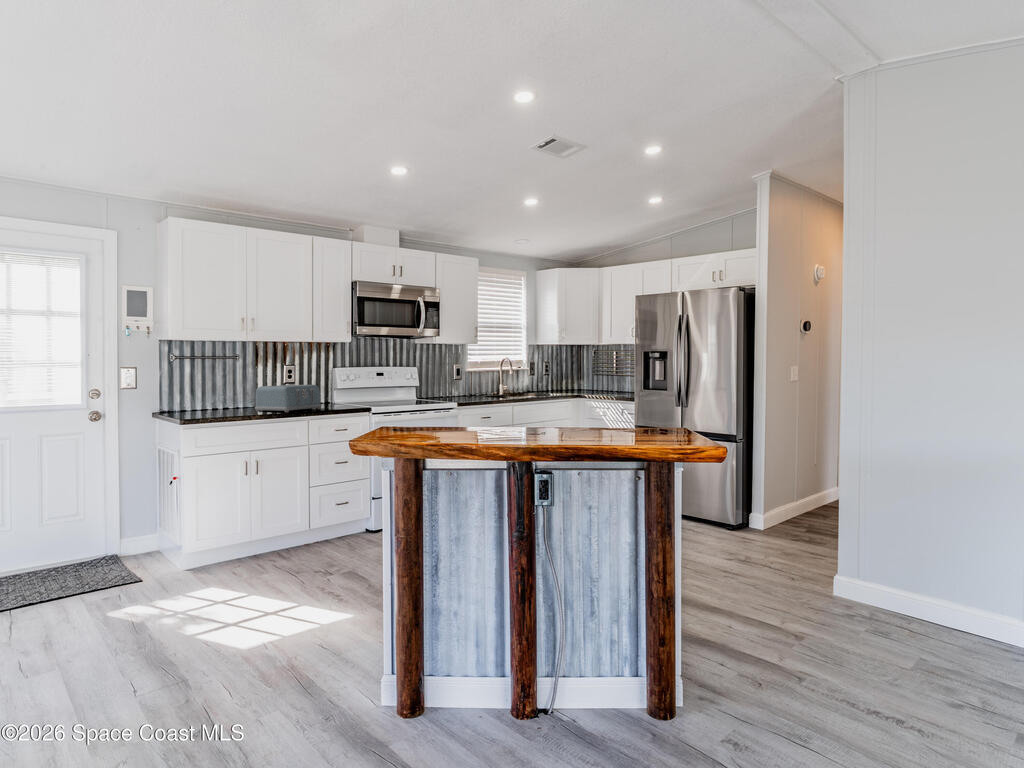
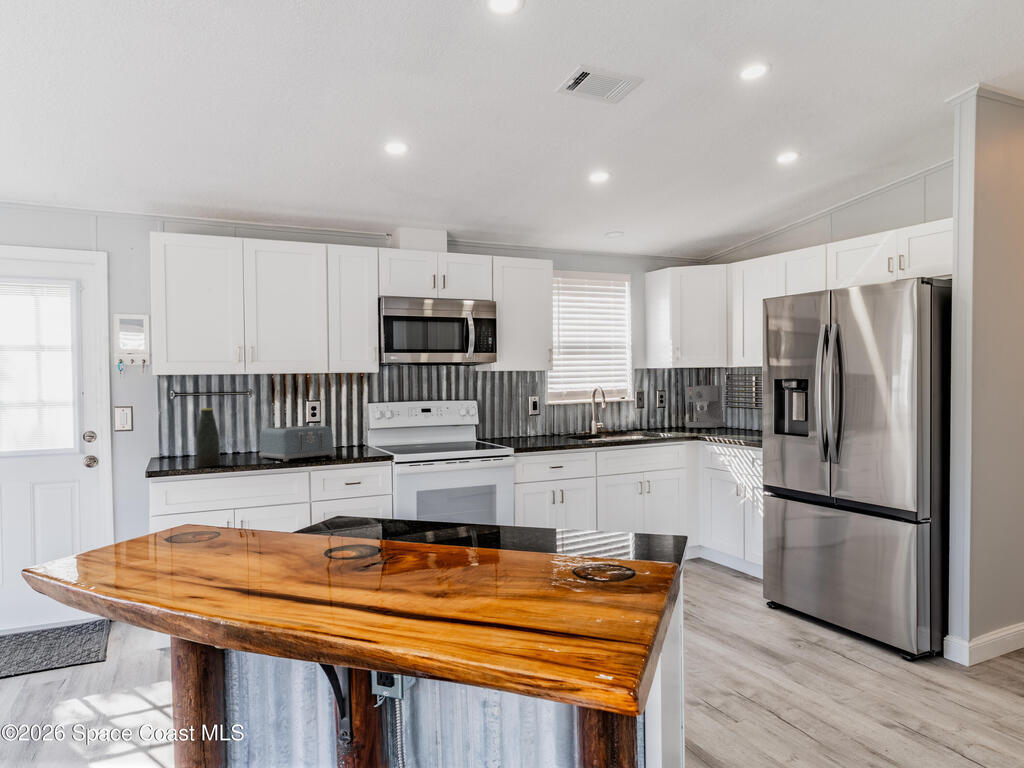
coffee maker: none [564,359,591,391] -> present [686,385,726,428]
bottle: none [212,368,233,417] -> present [196,408,220,467]

